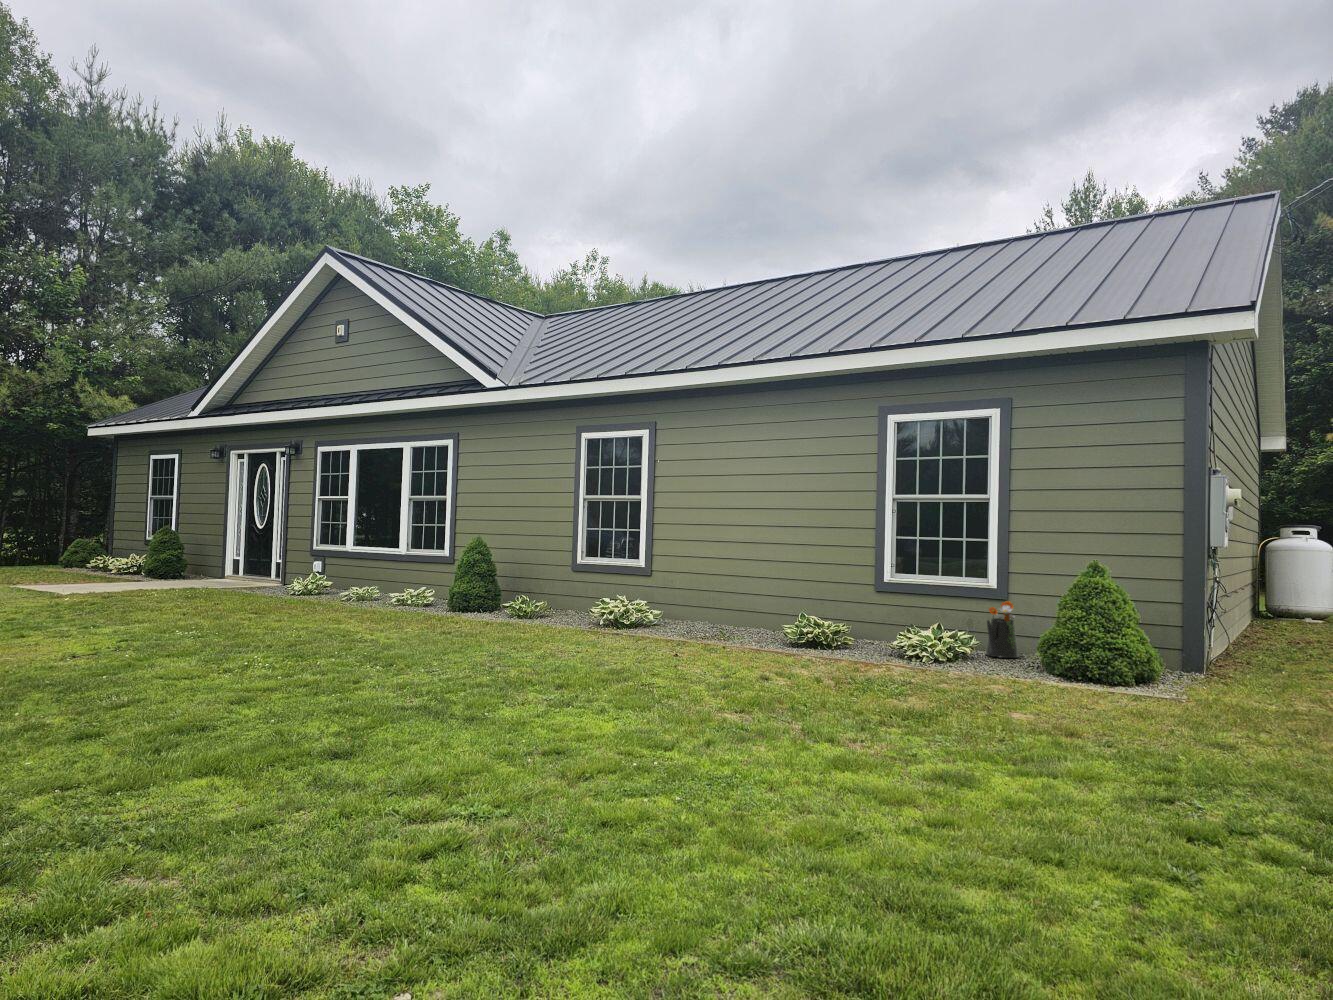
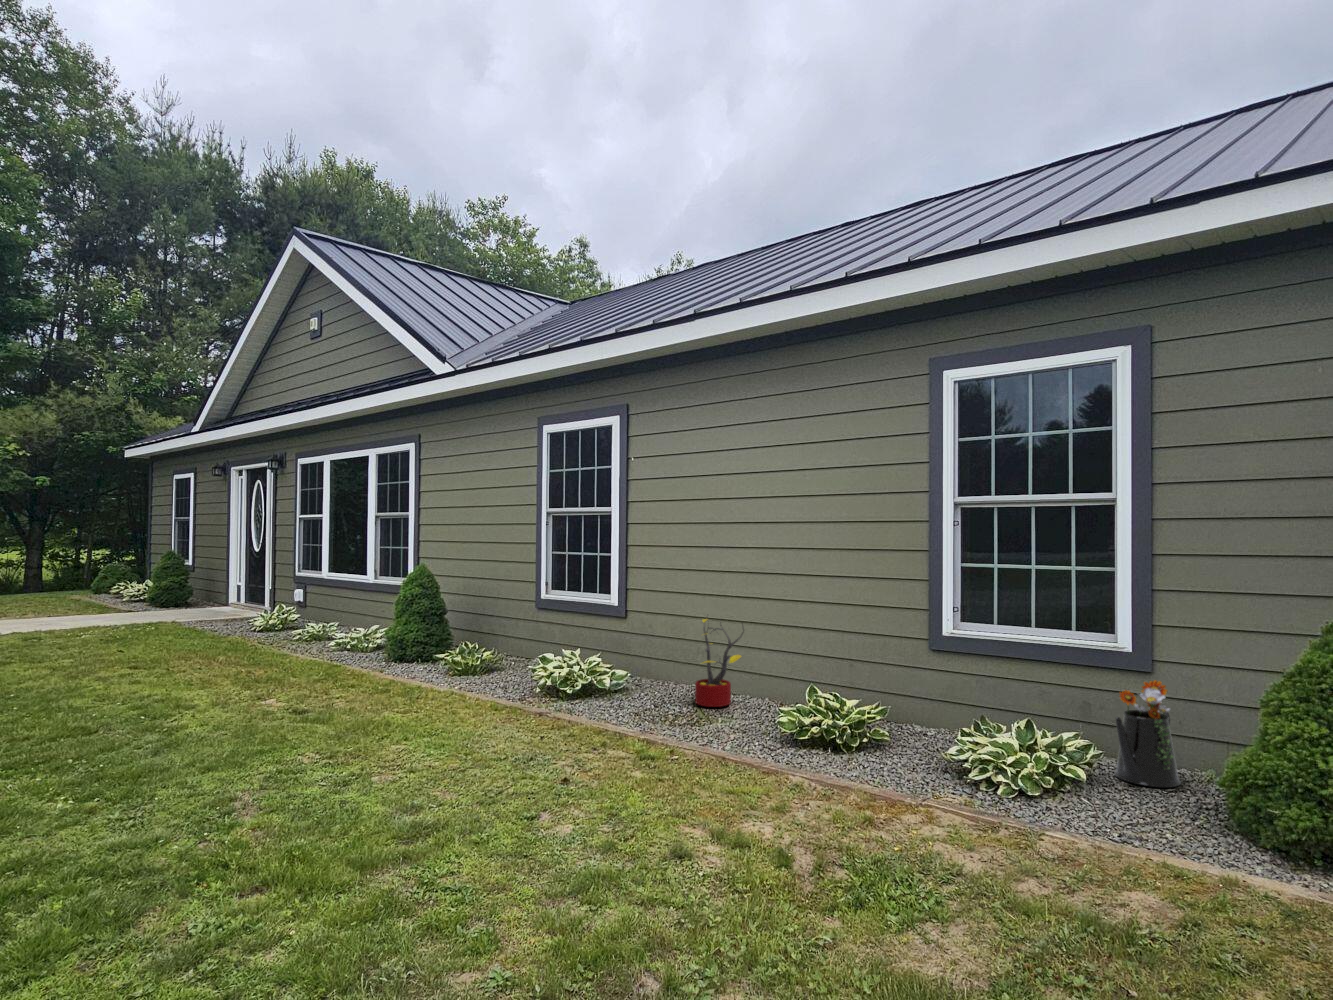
decorative plant: none [716,572,753,633] -> present [695,617,744,707]

